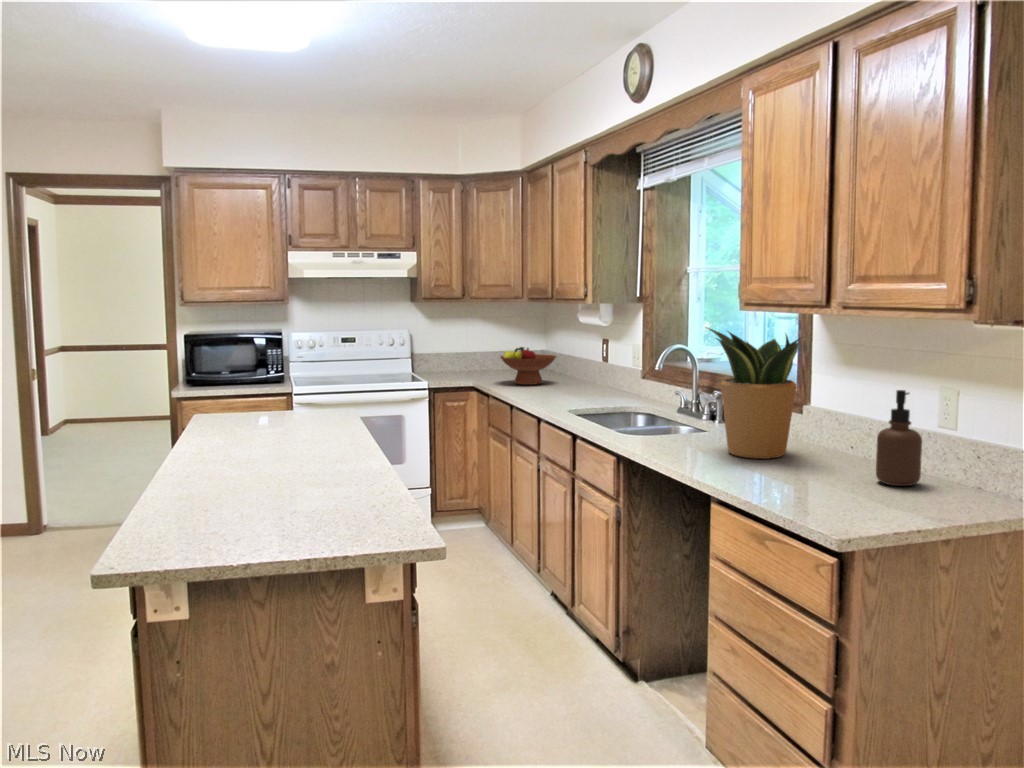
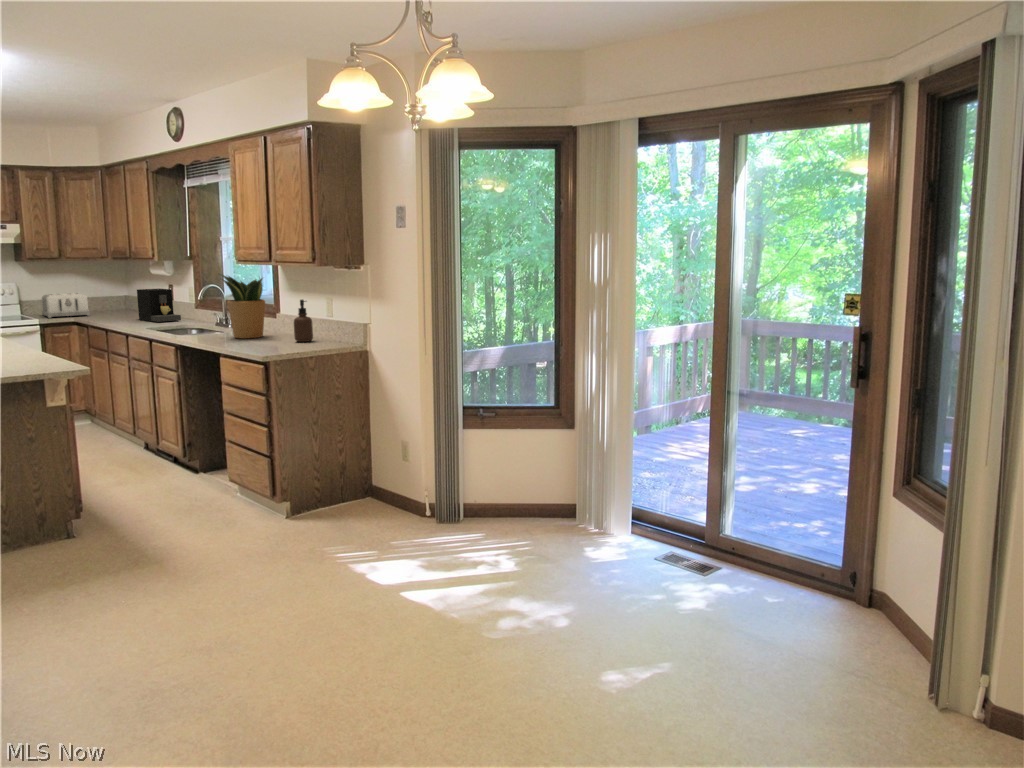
coffee maker: none [557,344,617,396] -> present [137,289,181,322]
toaster: none [439,345,495,379] -> present [42,293,90,318]
fruit bowl: present [500,347,556,385] -> none [94,292,138,318]

